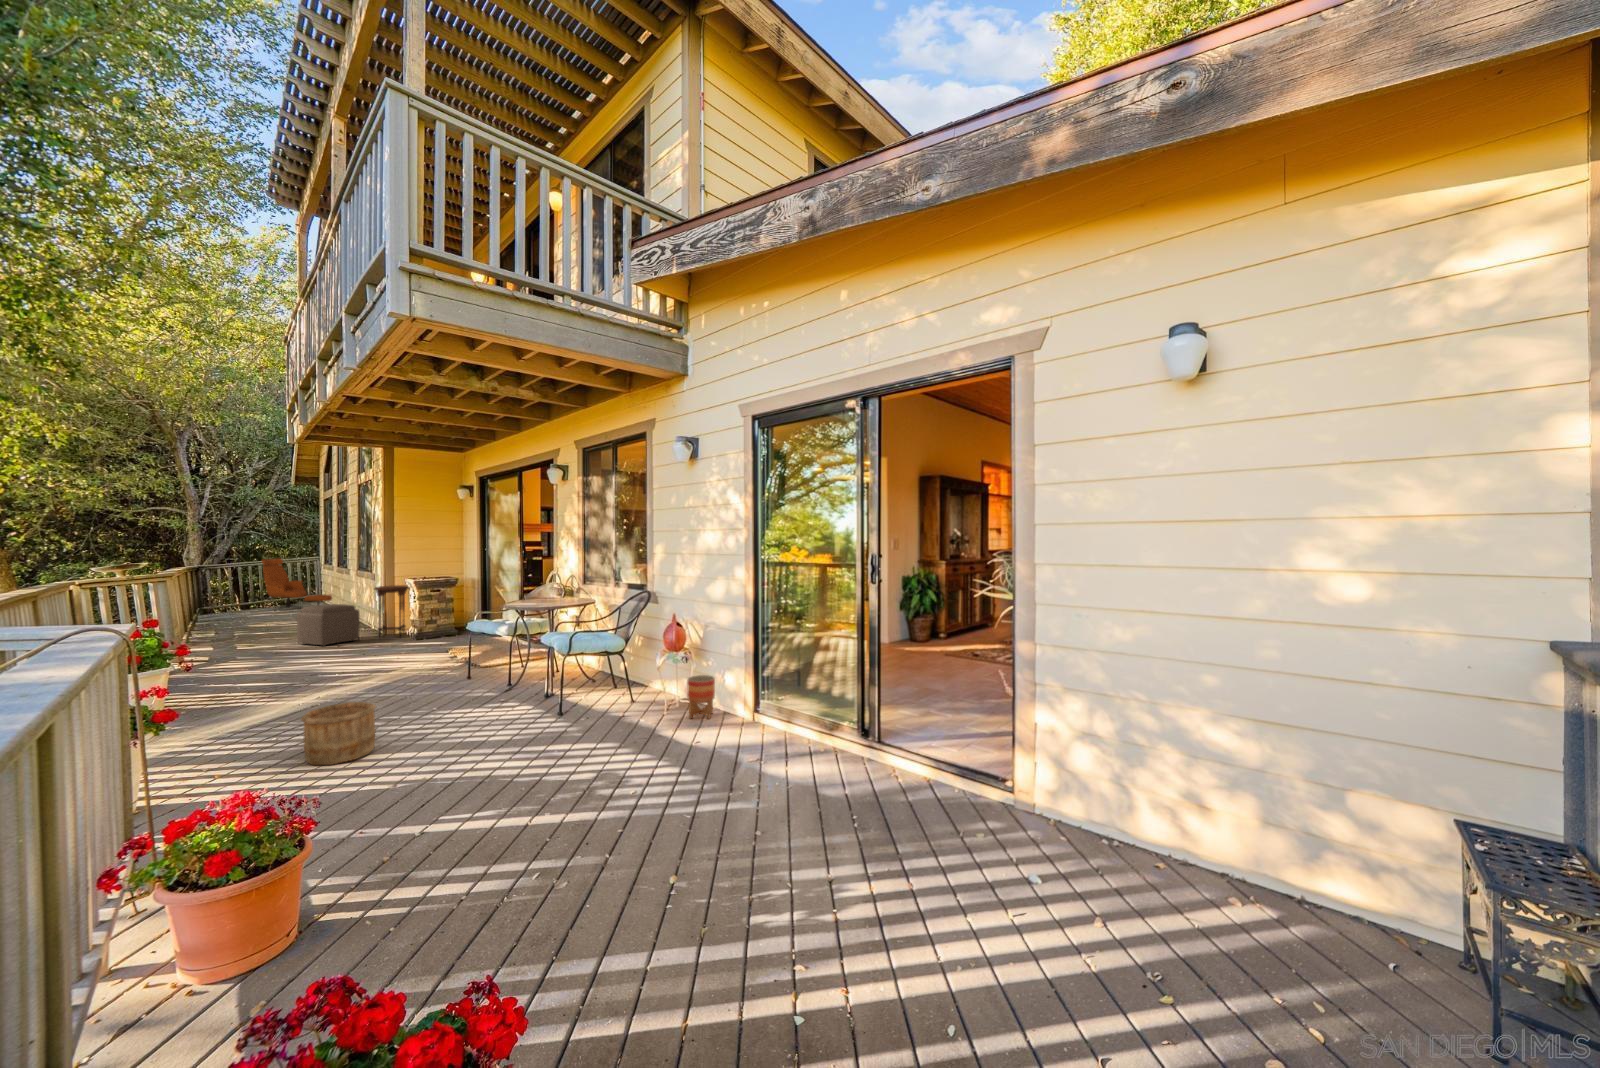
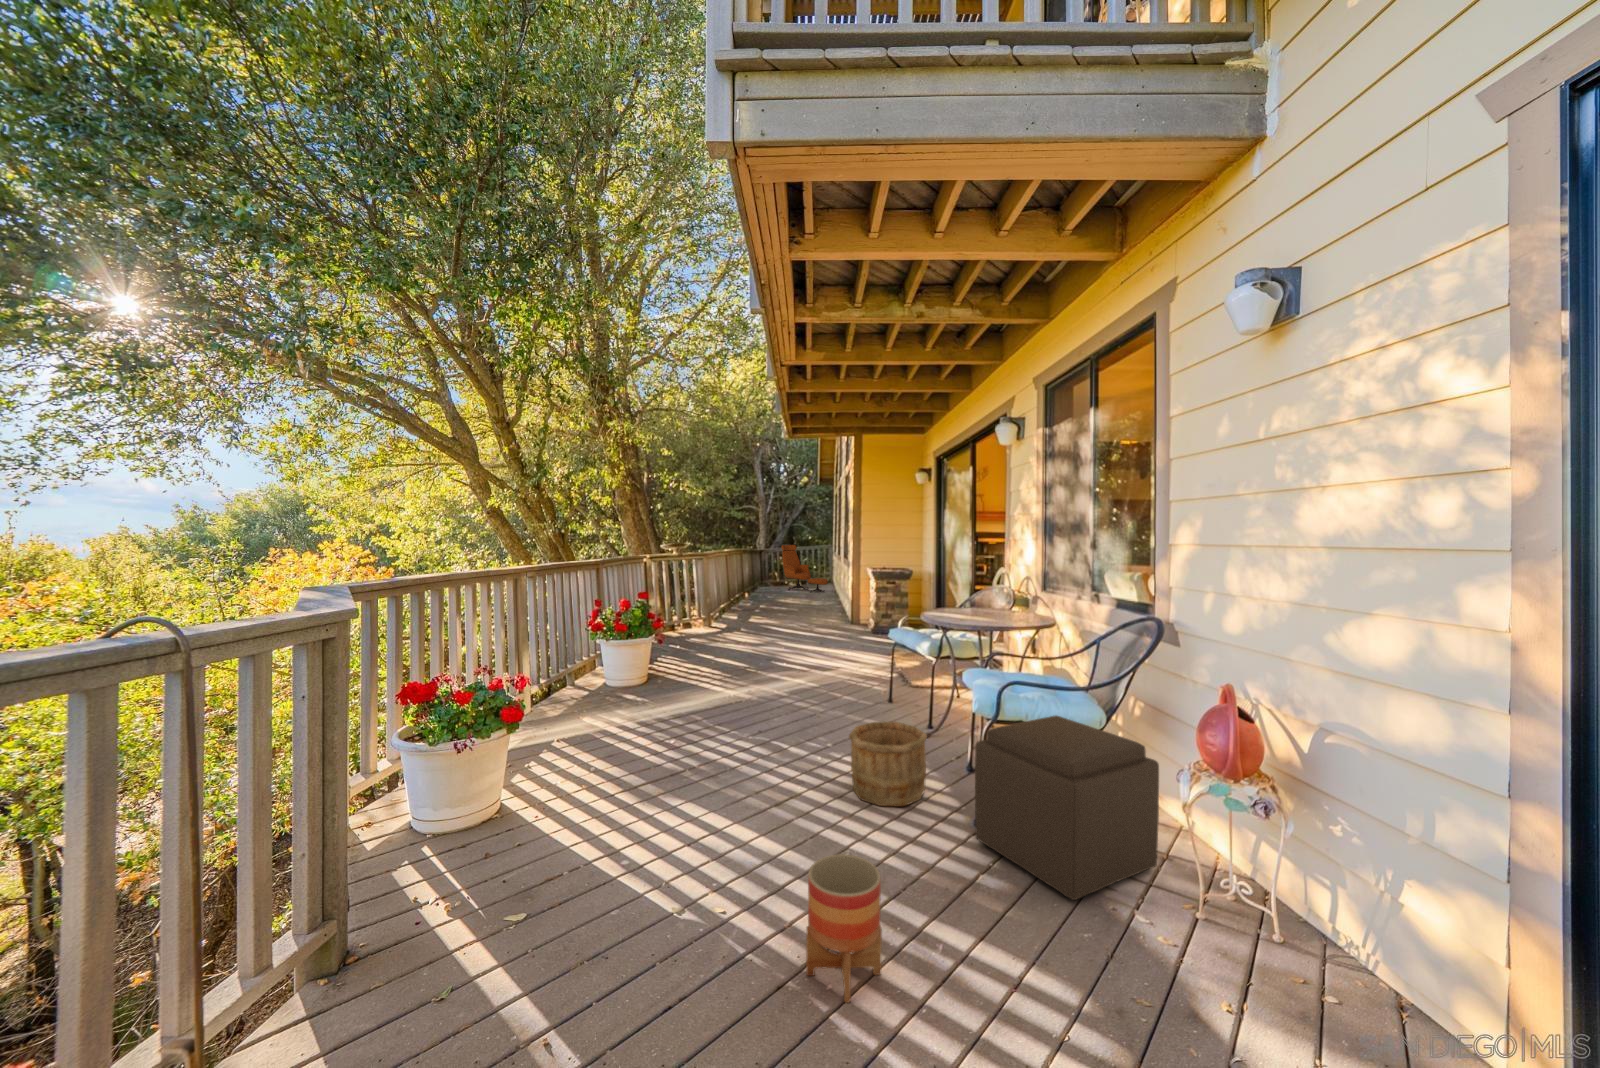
side table: present [374,585,409,638] -> none [835,575,867,631]
ottoman: present [297,604,360,646] -> present [975,716,1159,900]
planter: present [687,675,715,719] -> present [806,854,882,1003]
wooden bucket: present [301,702,376,765] -> present [849,722,927,806]

